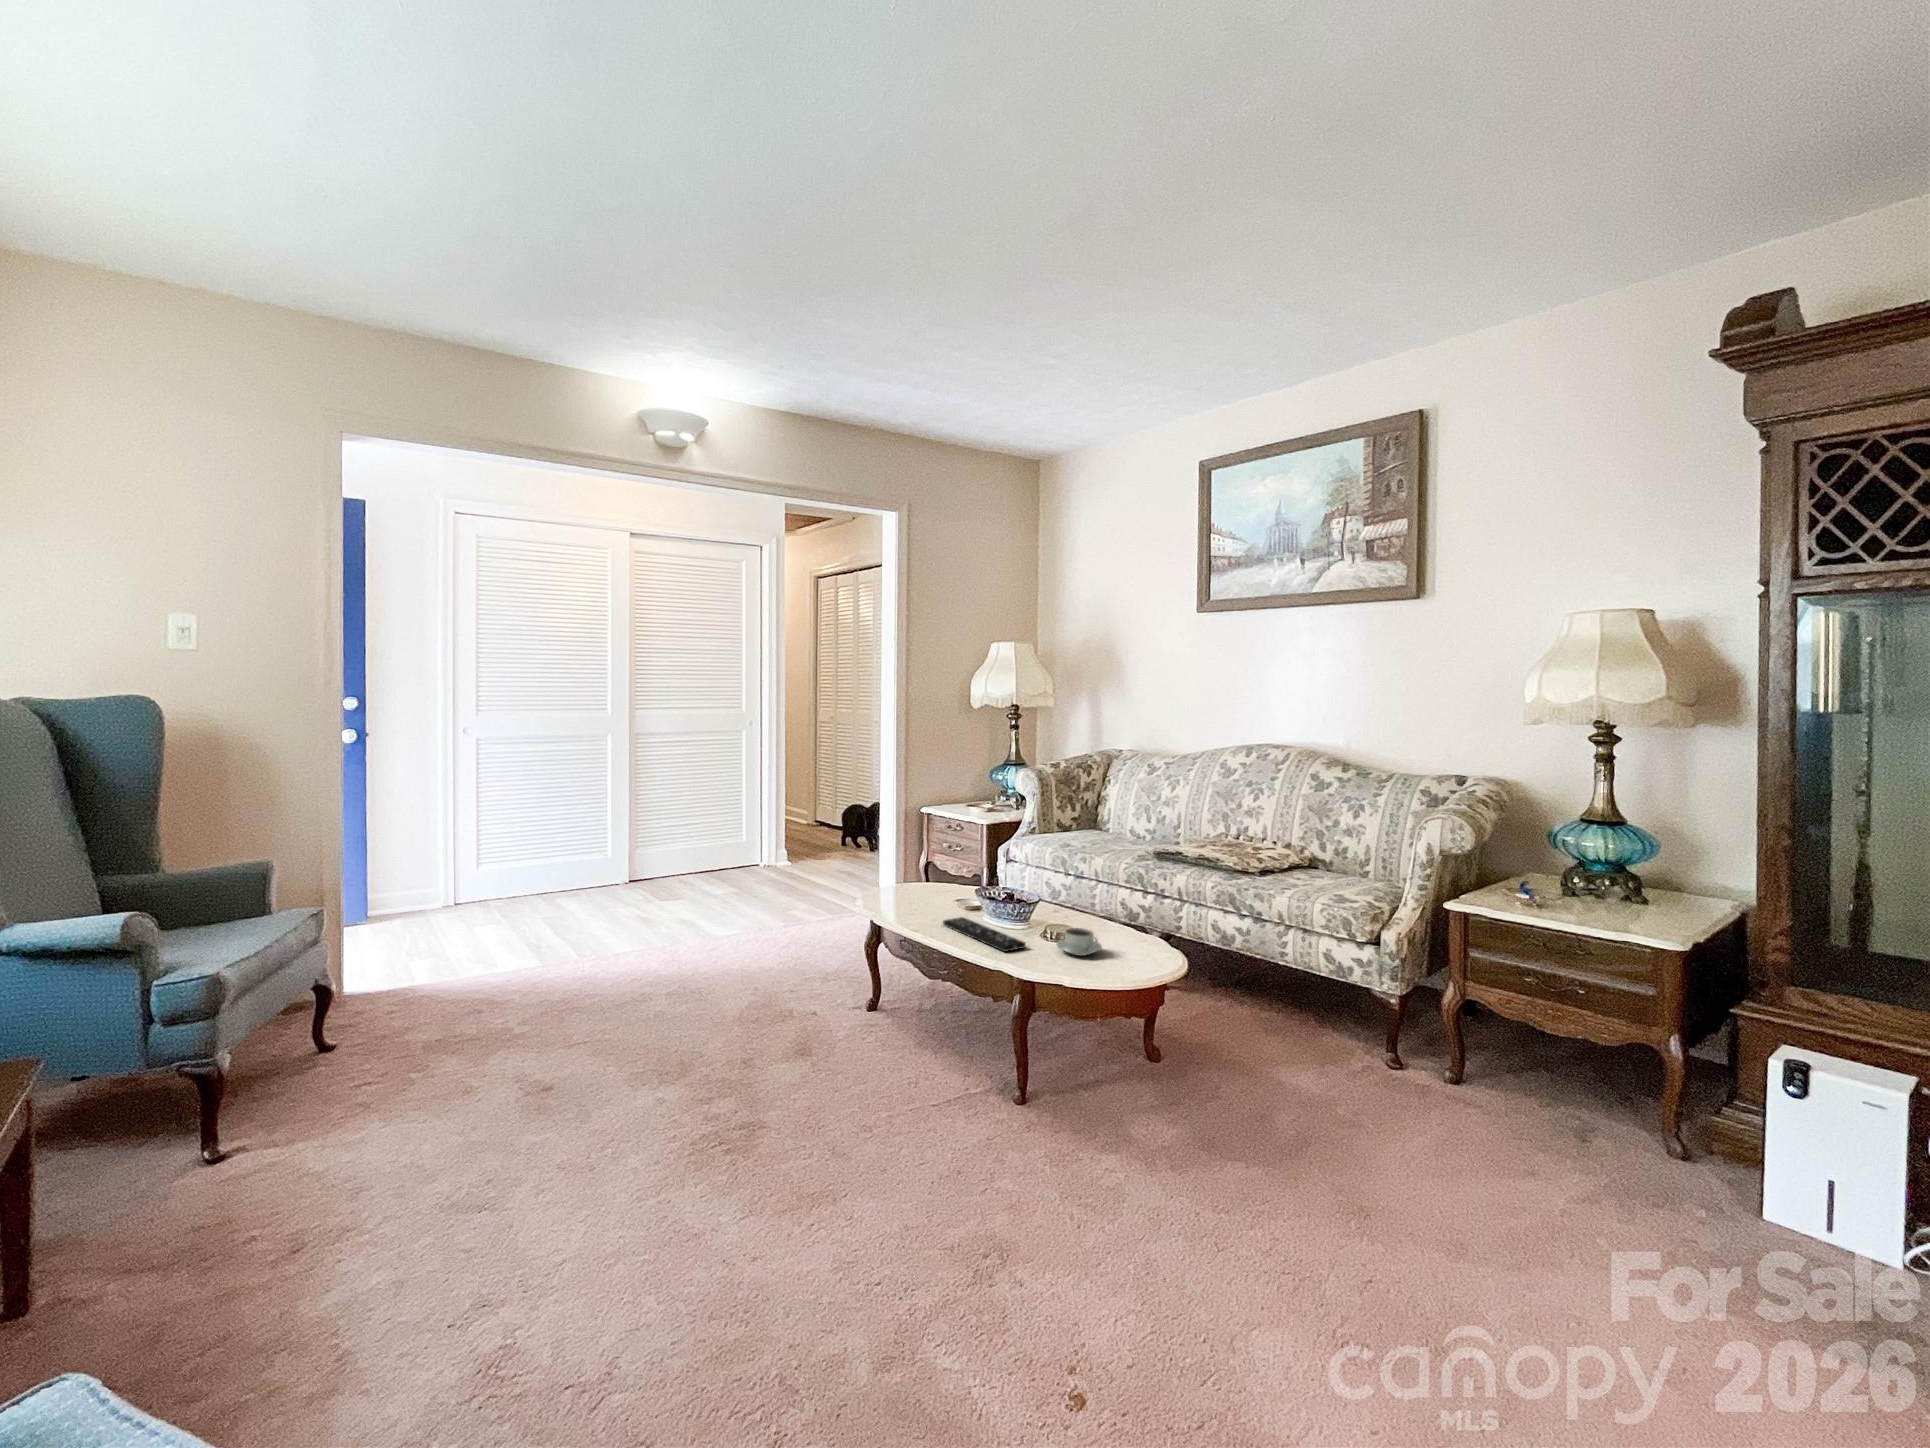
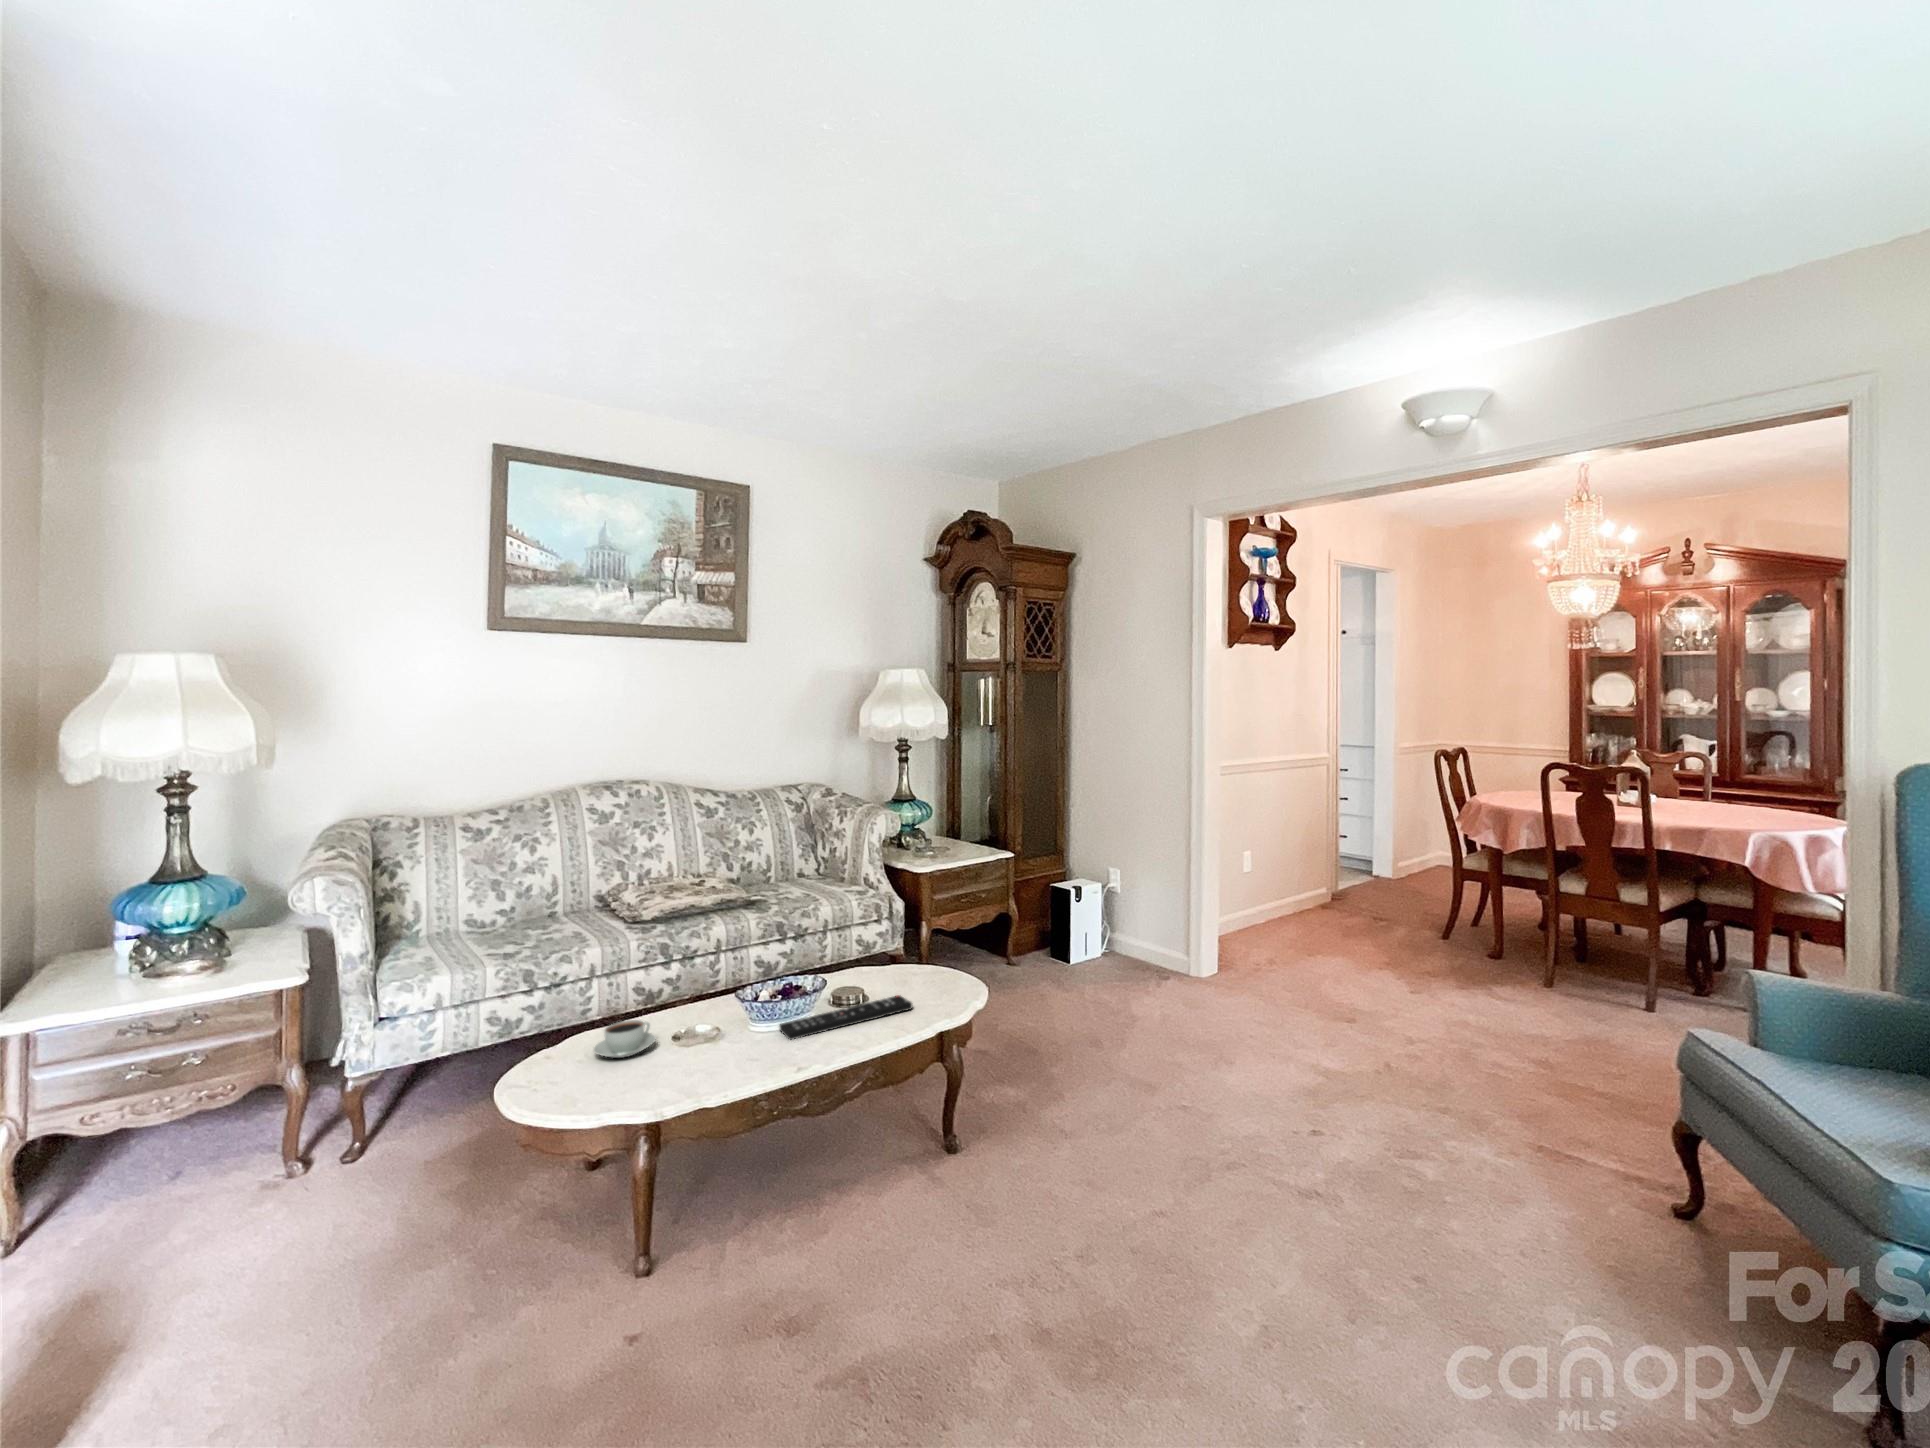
coffee cup: present [1056,928,1102,956] -> present [594,1020,656,1058]

